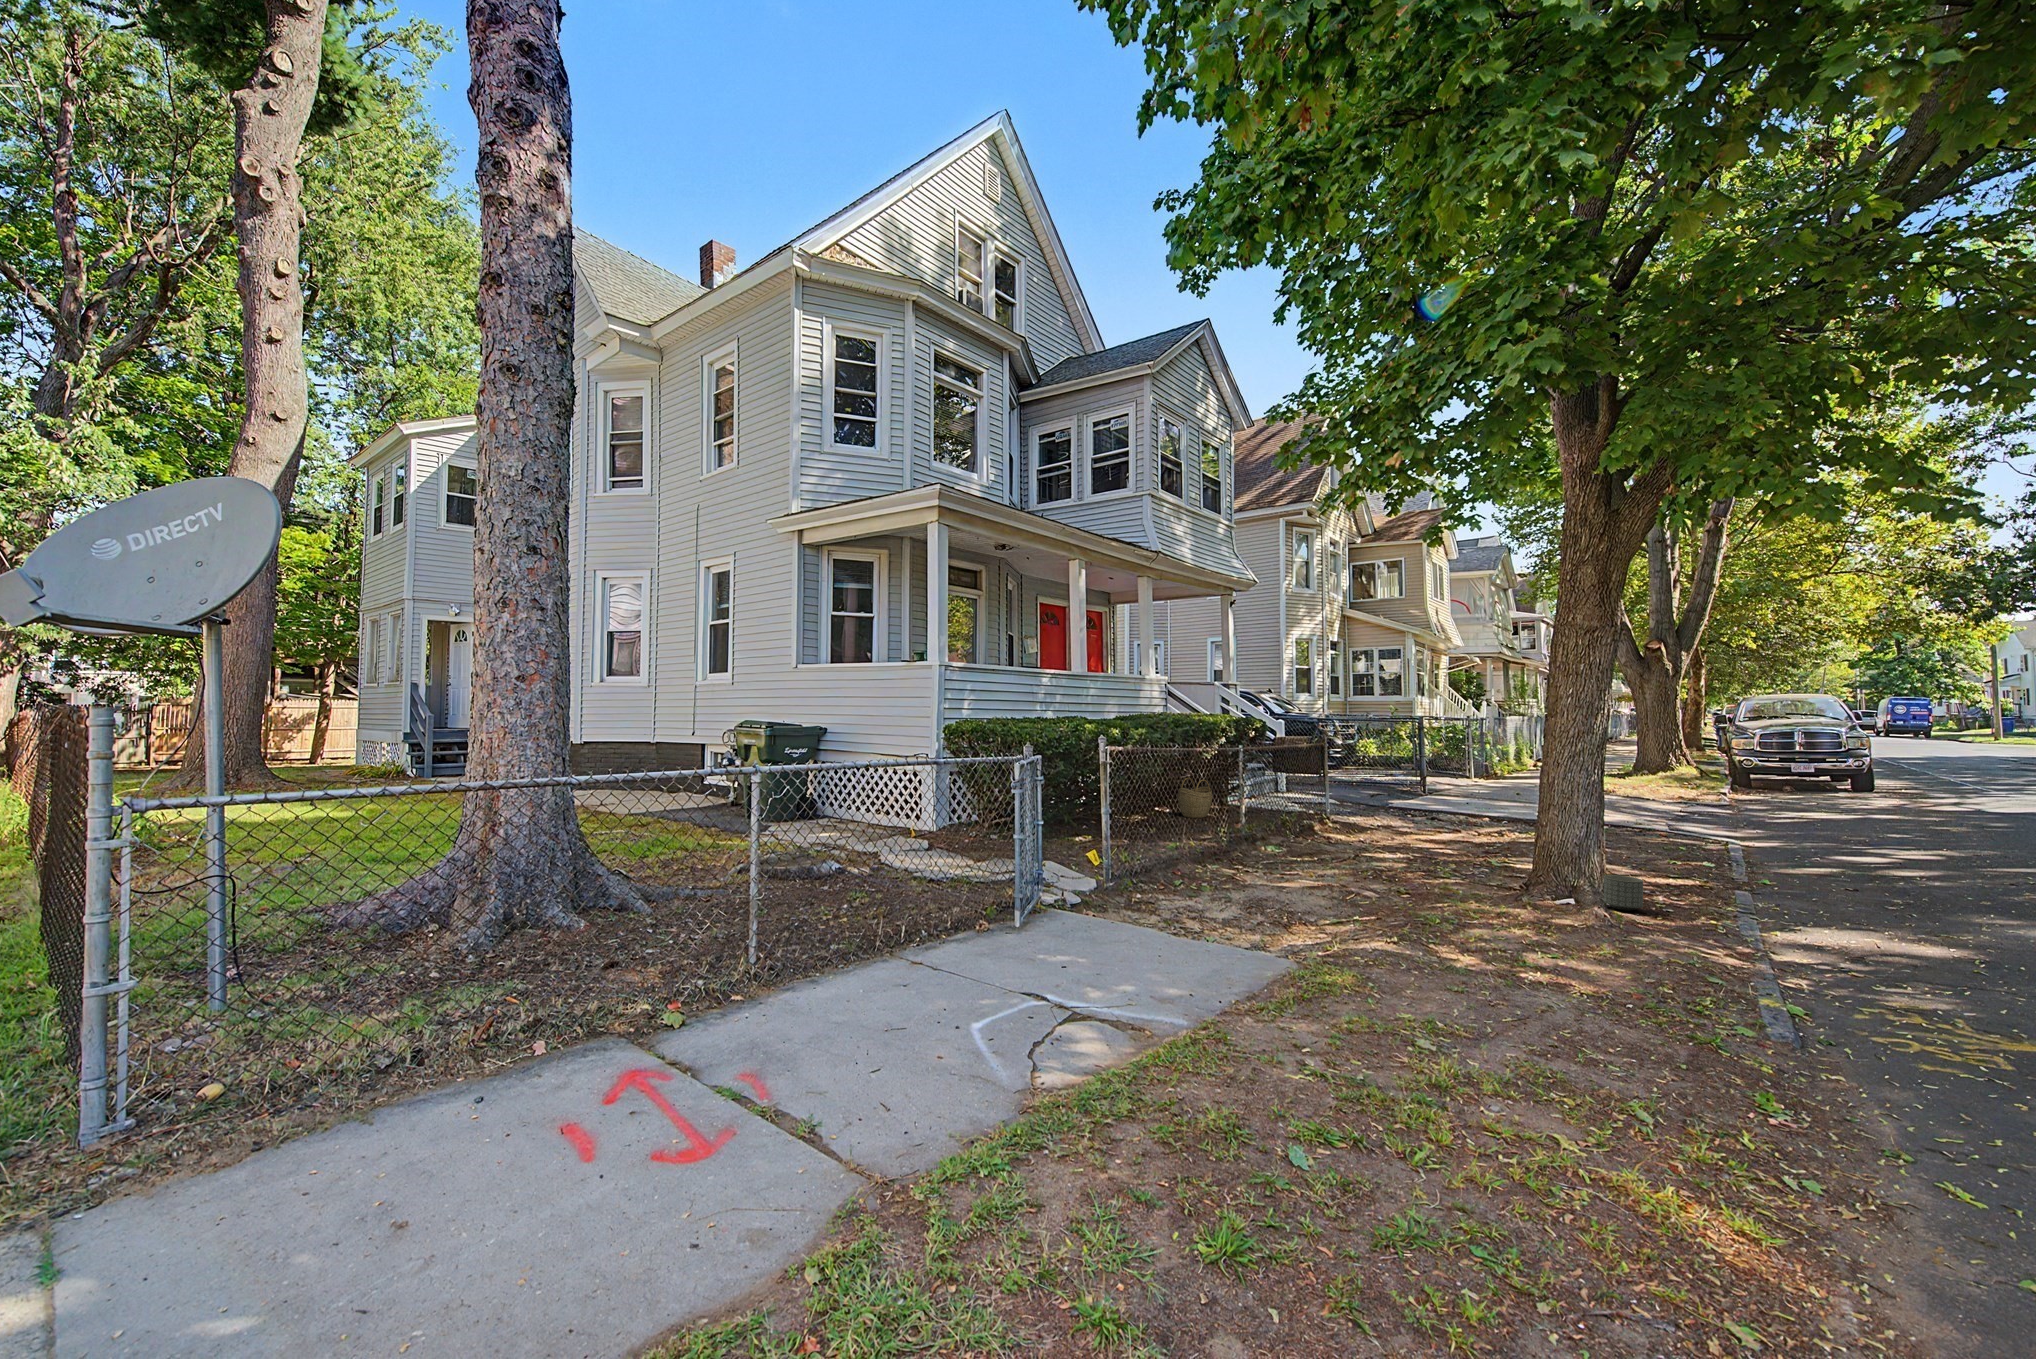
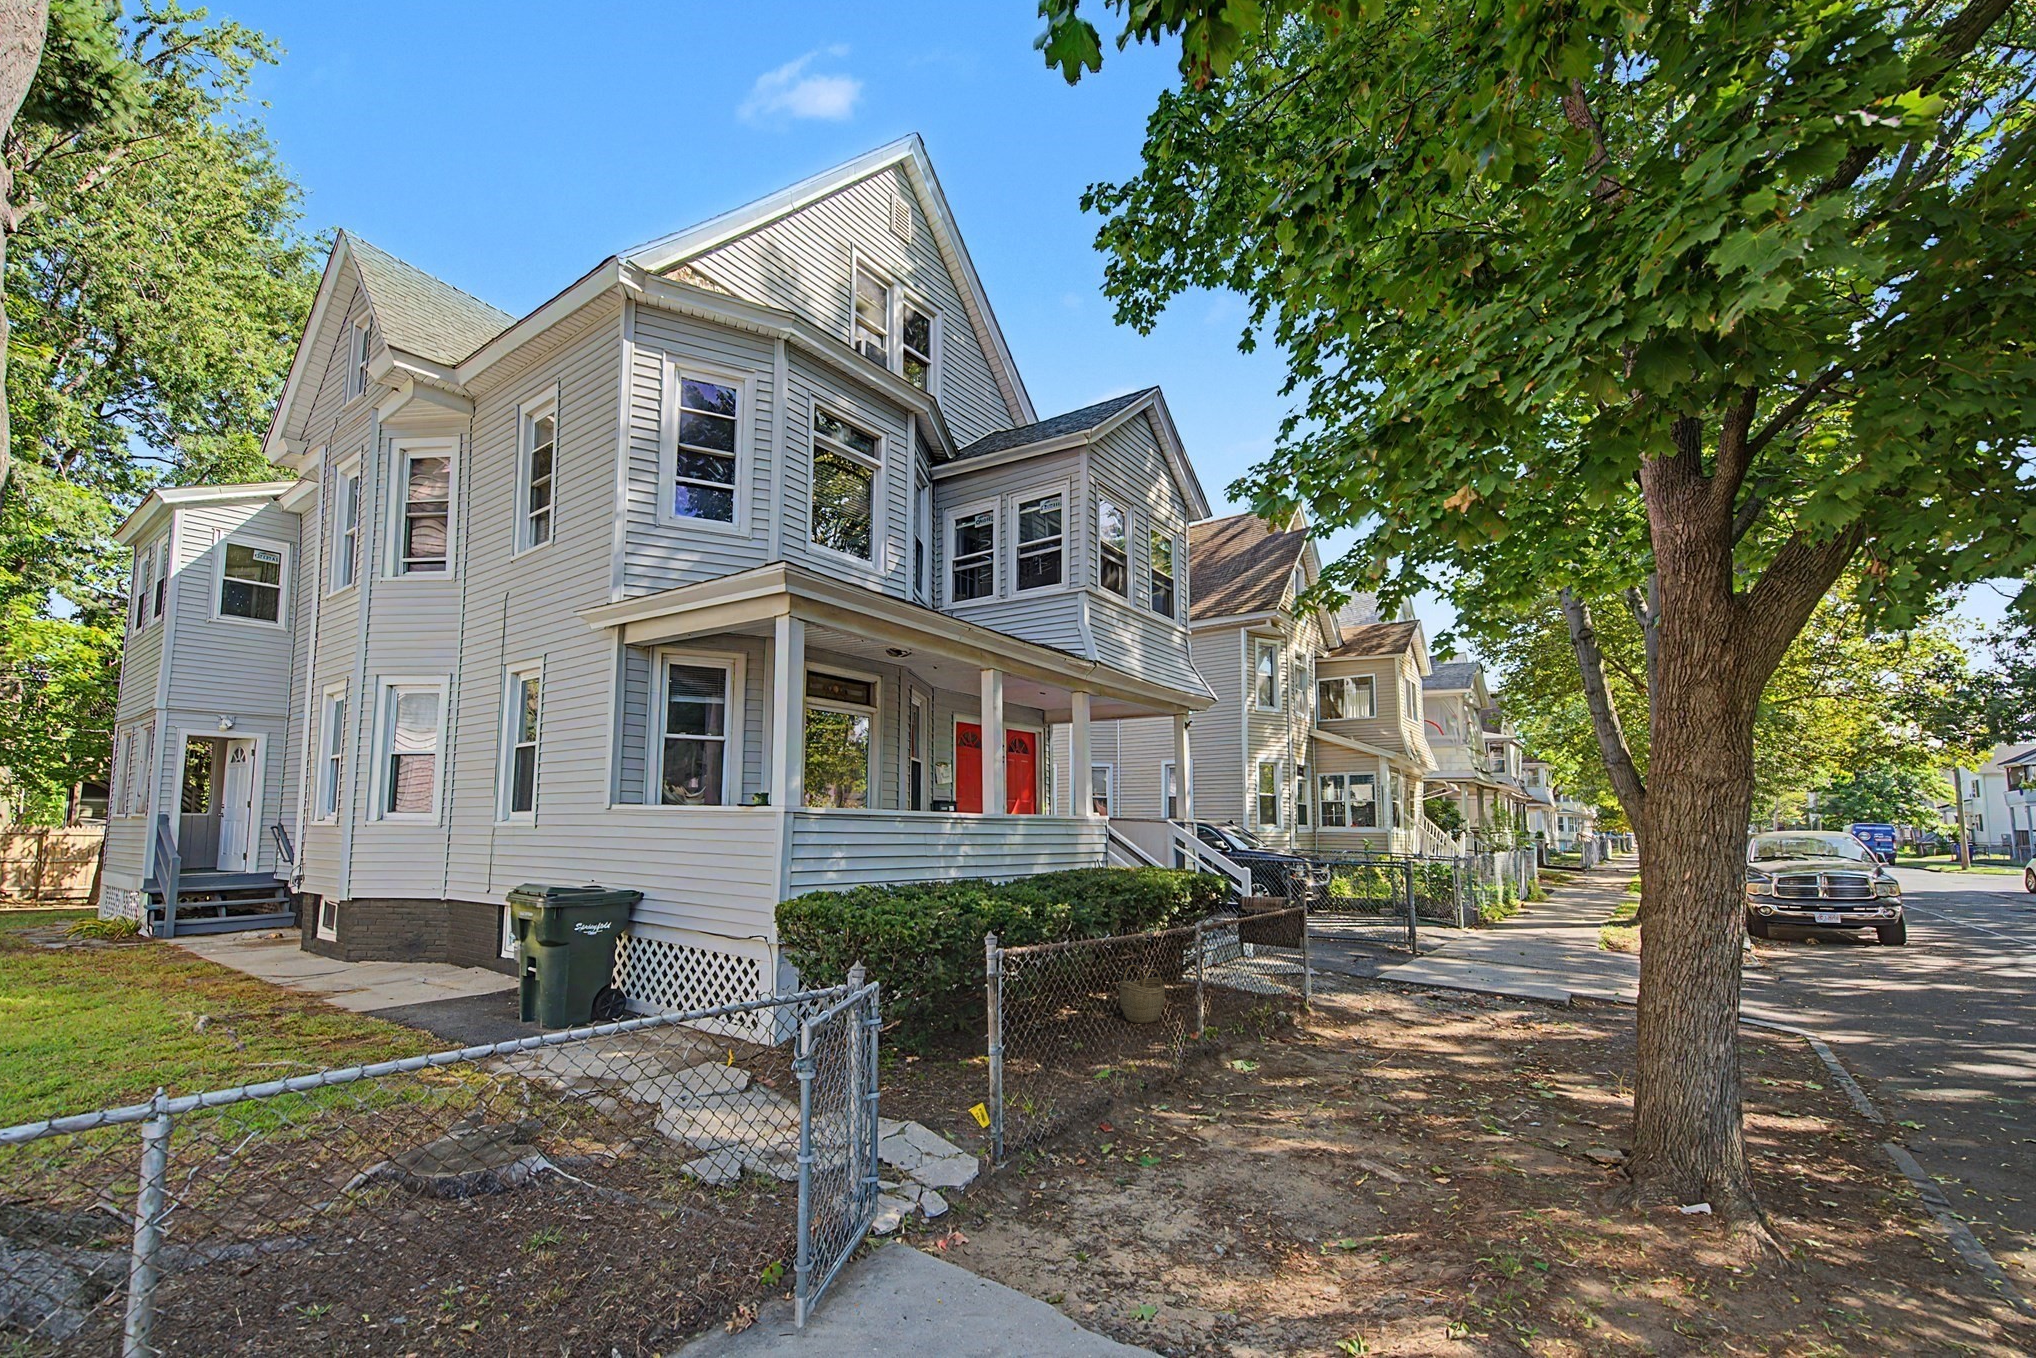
planter: present [1604,875,1643,911] -> none [1783,1191,1855,1259]

